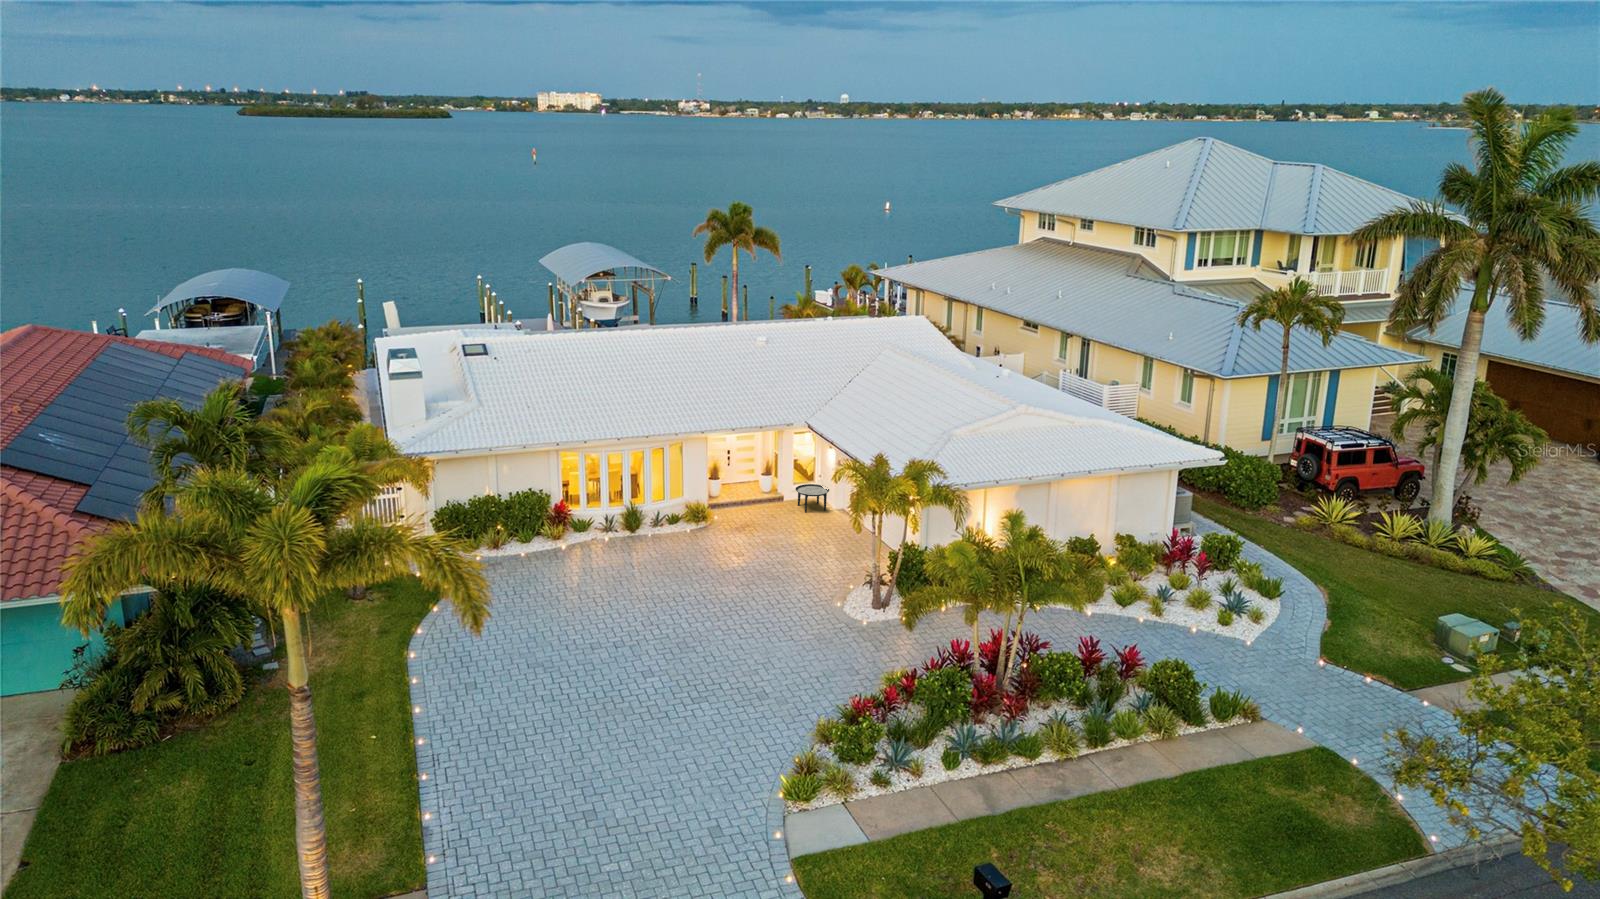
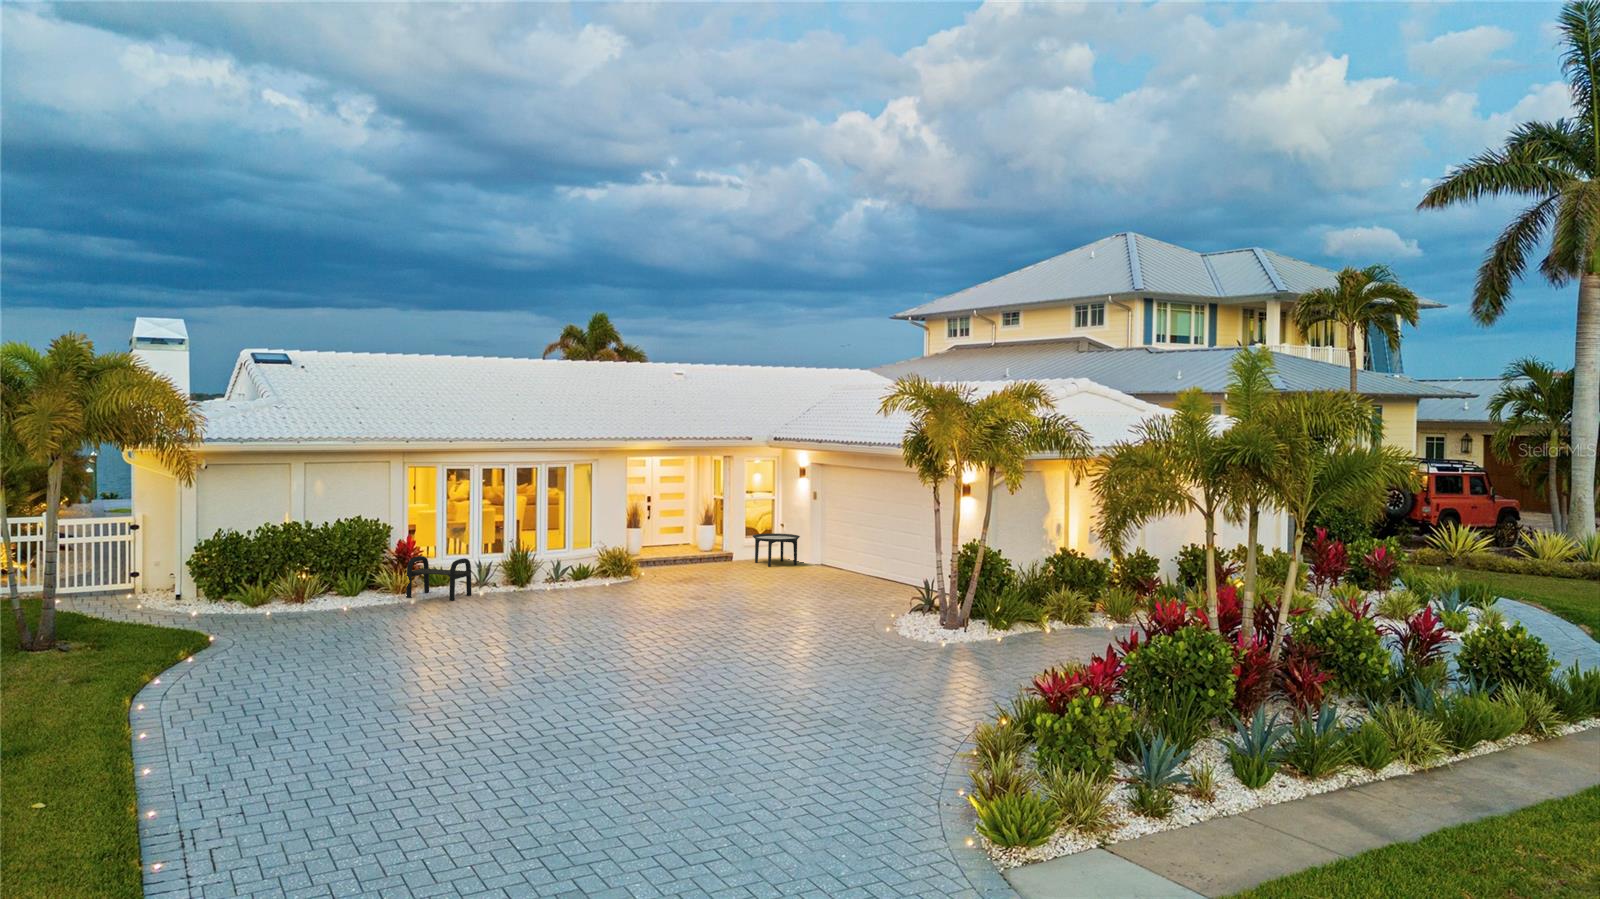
bench: none [561,517,601,550] -> present [406,556,472,601]

